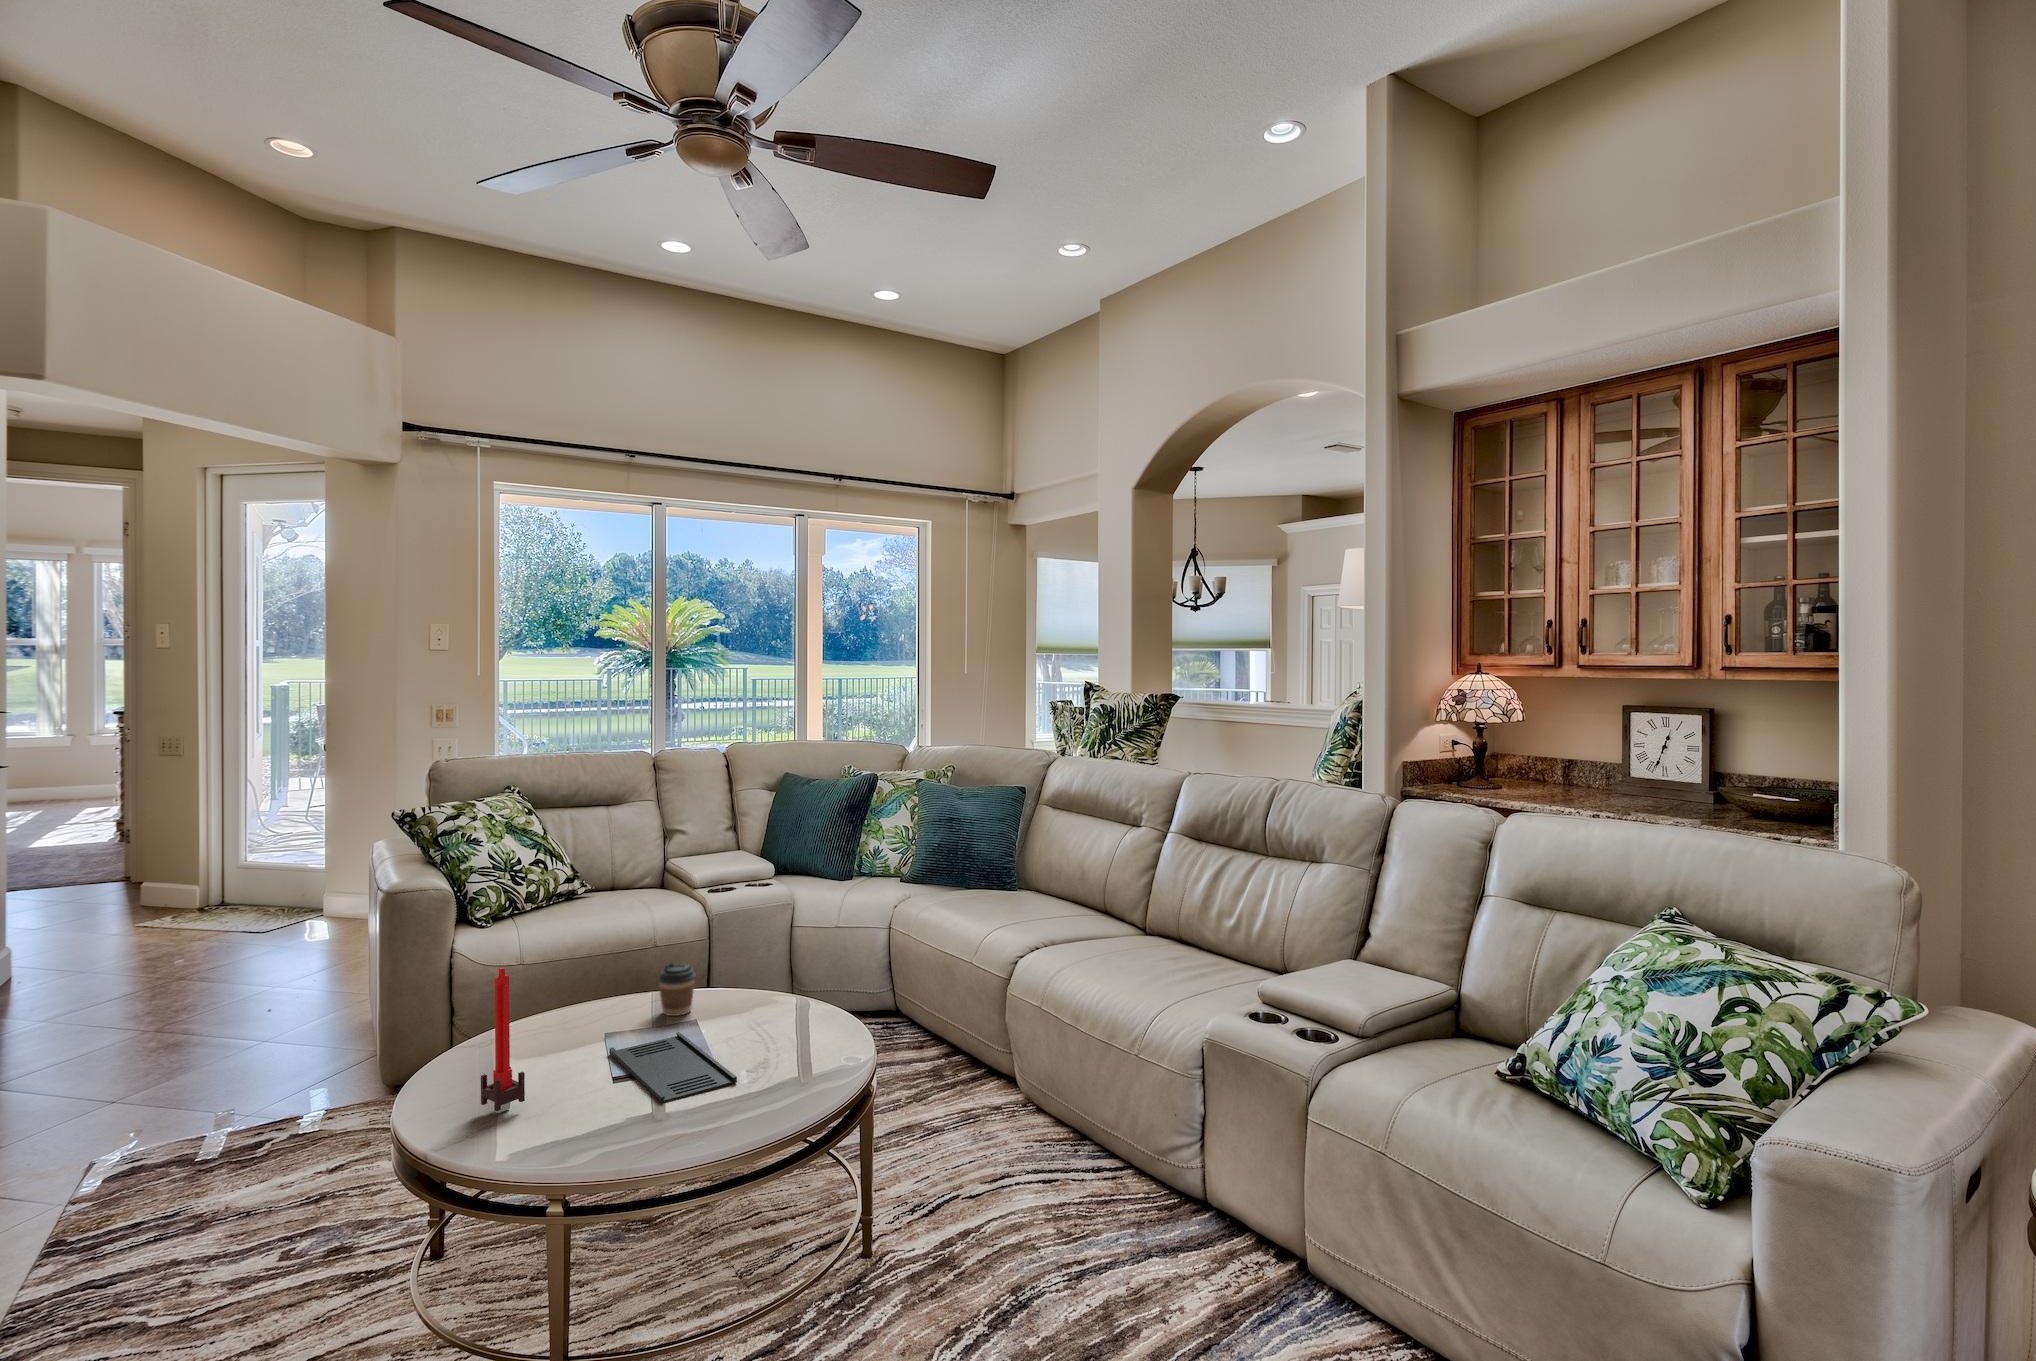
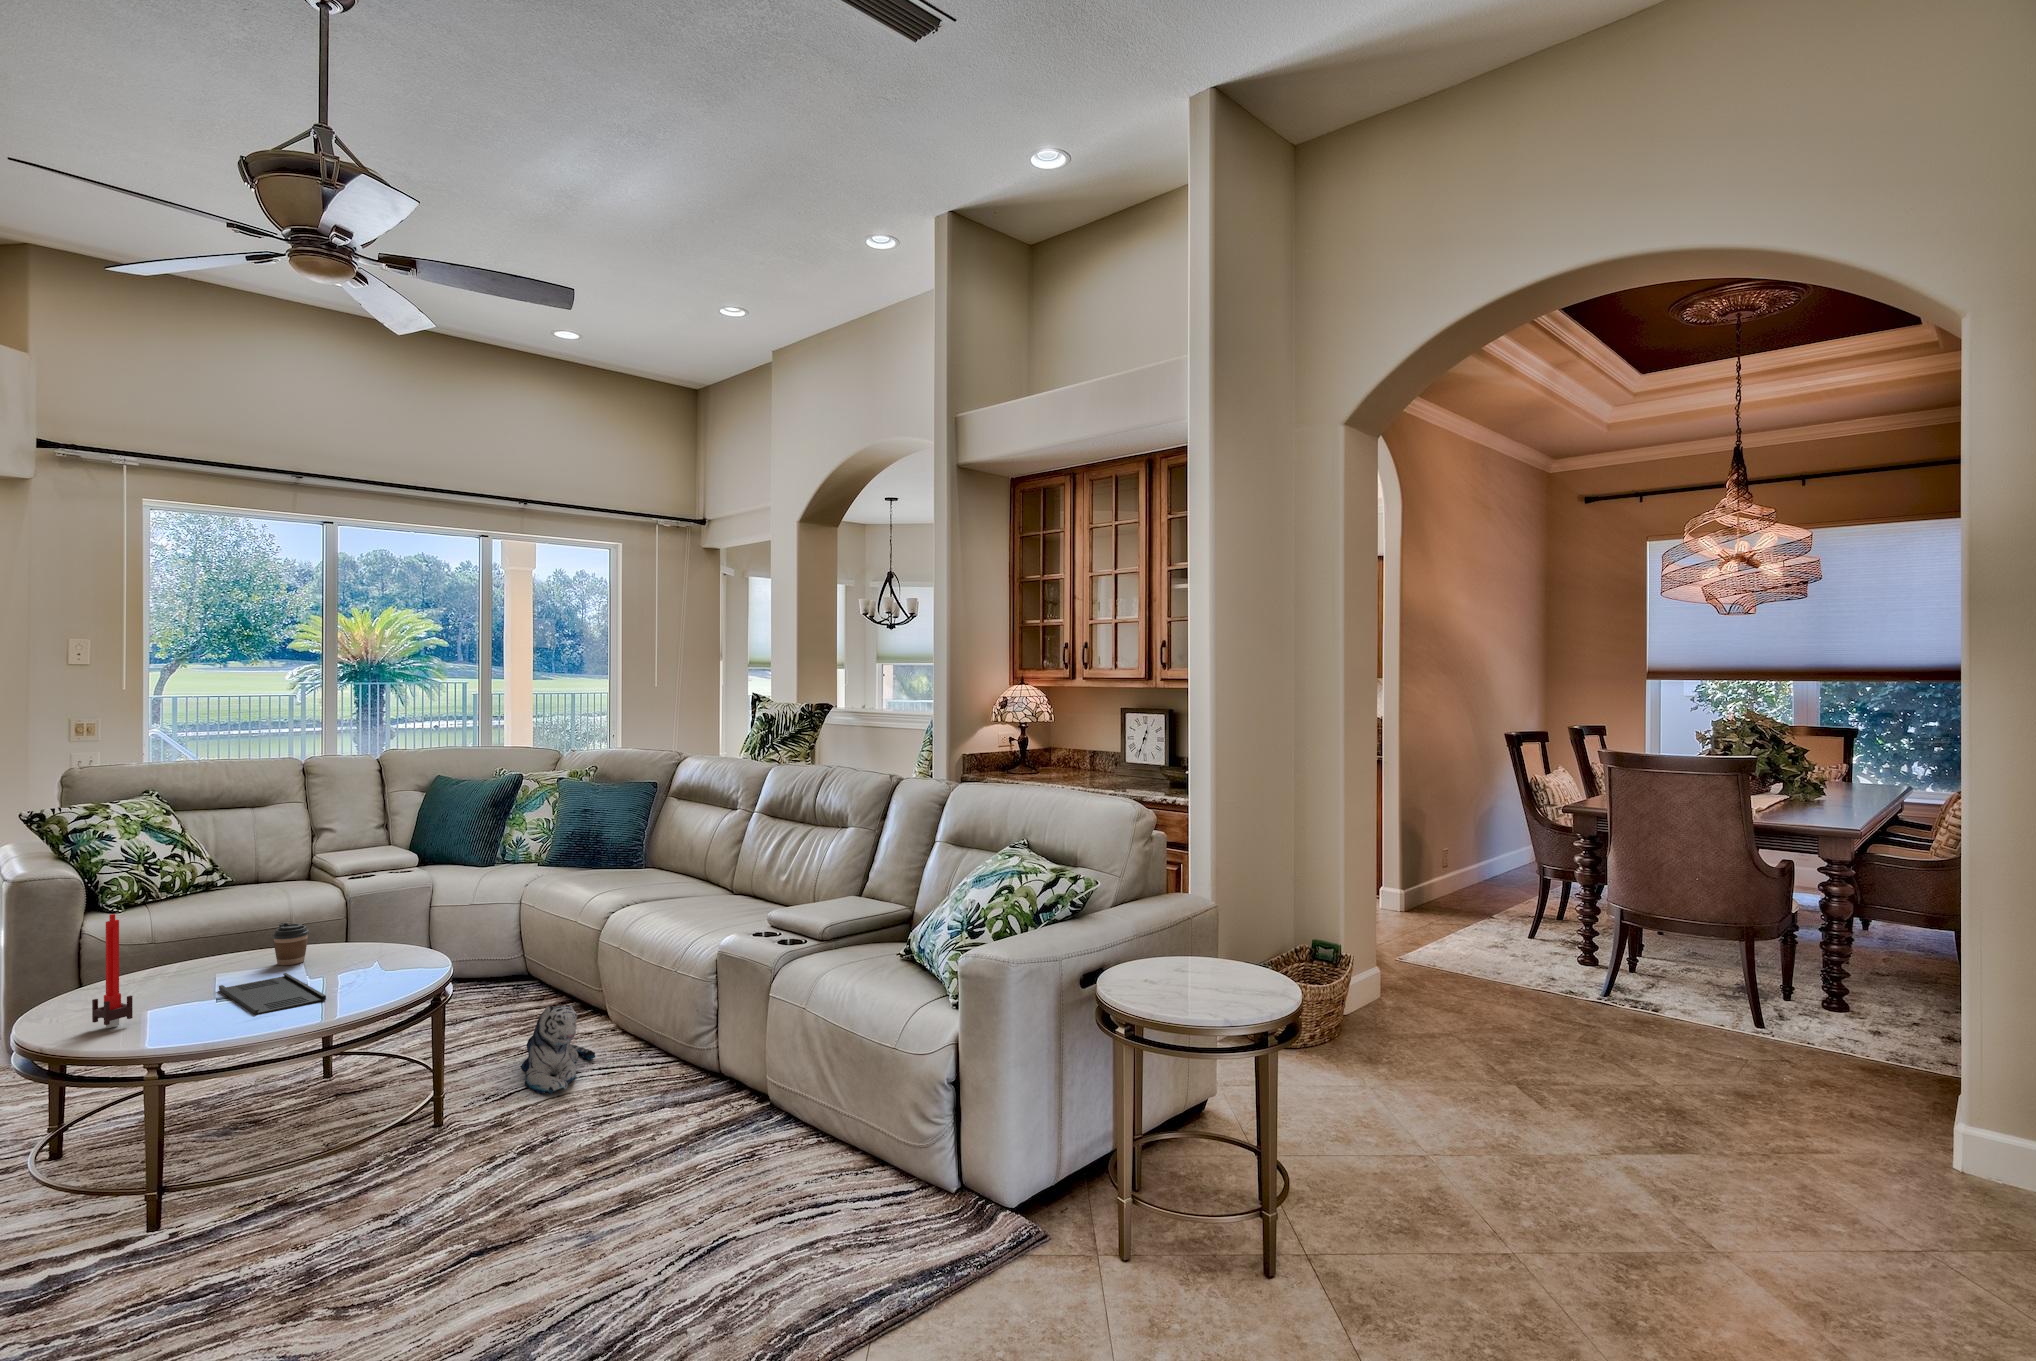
plush toy: none [935,1085,1023,1210] -> present [520,1005,595,1094]

